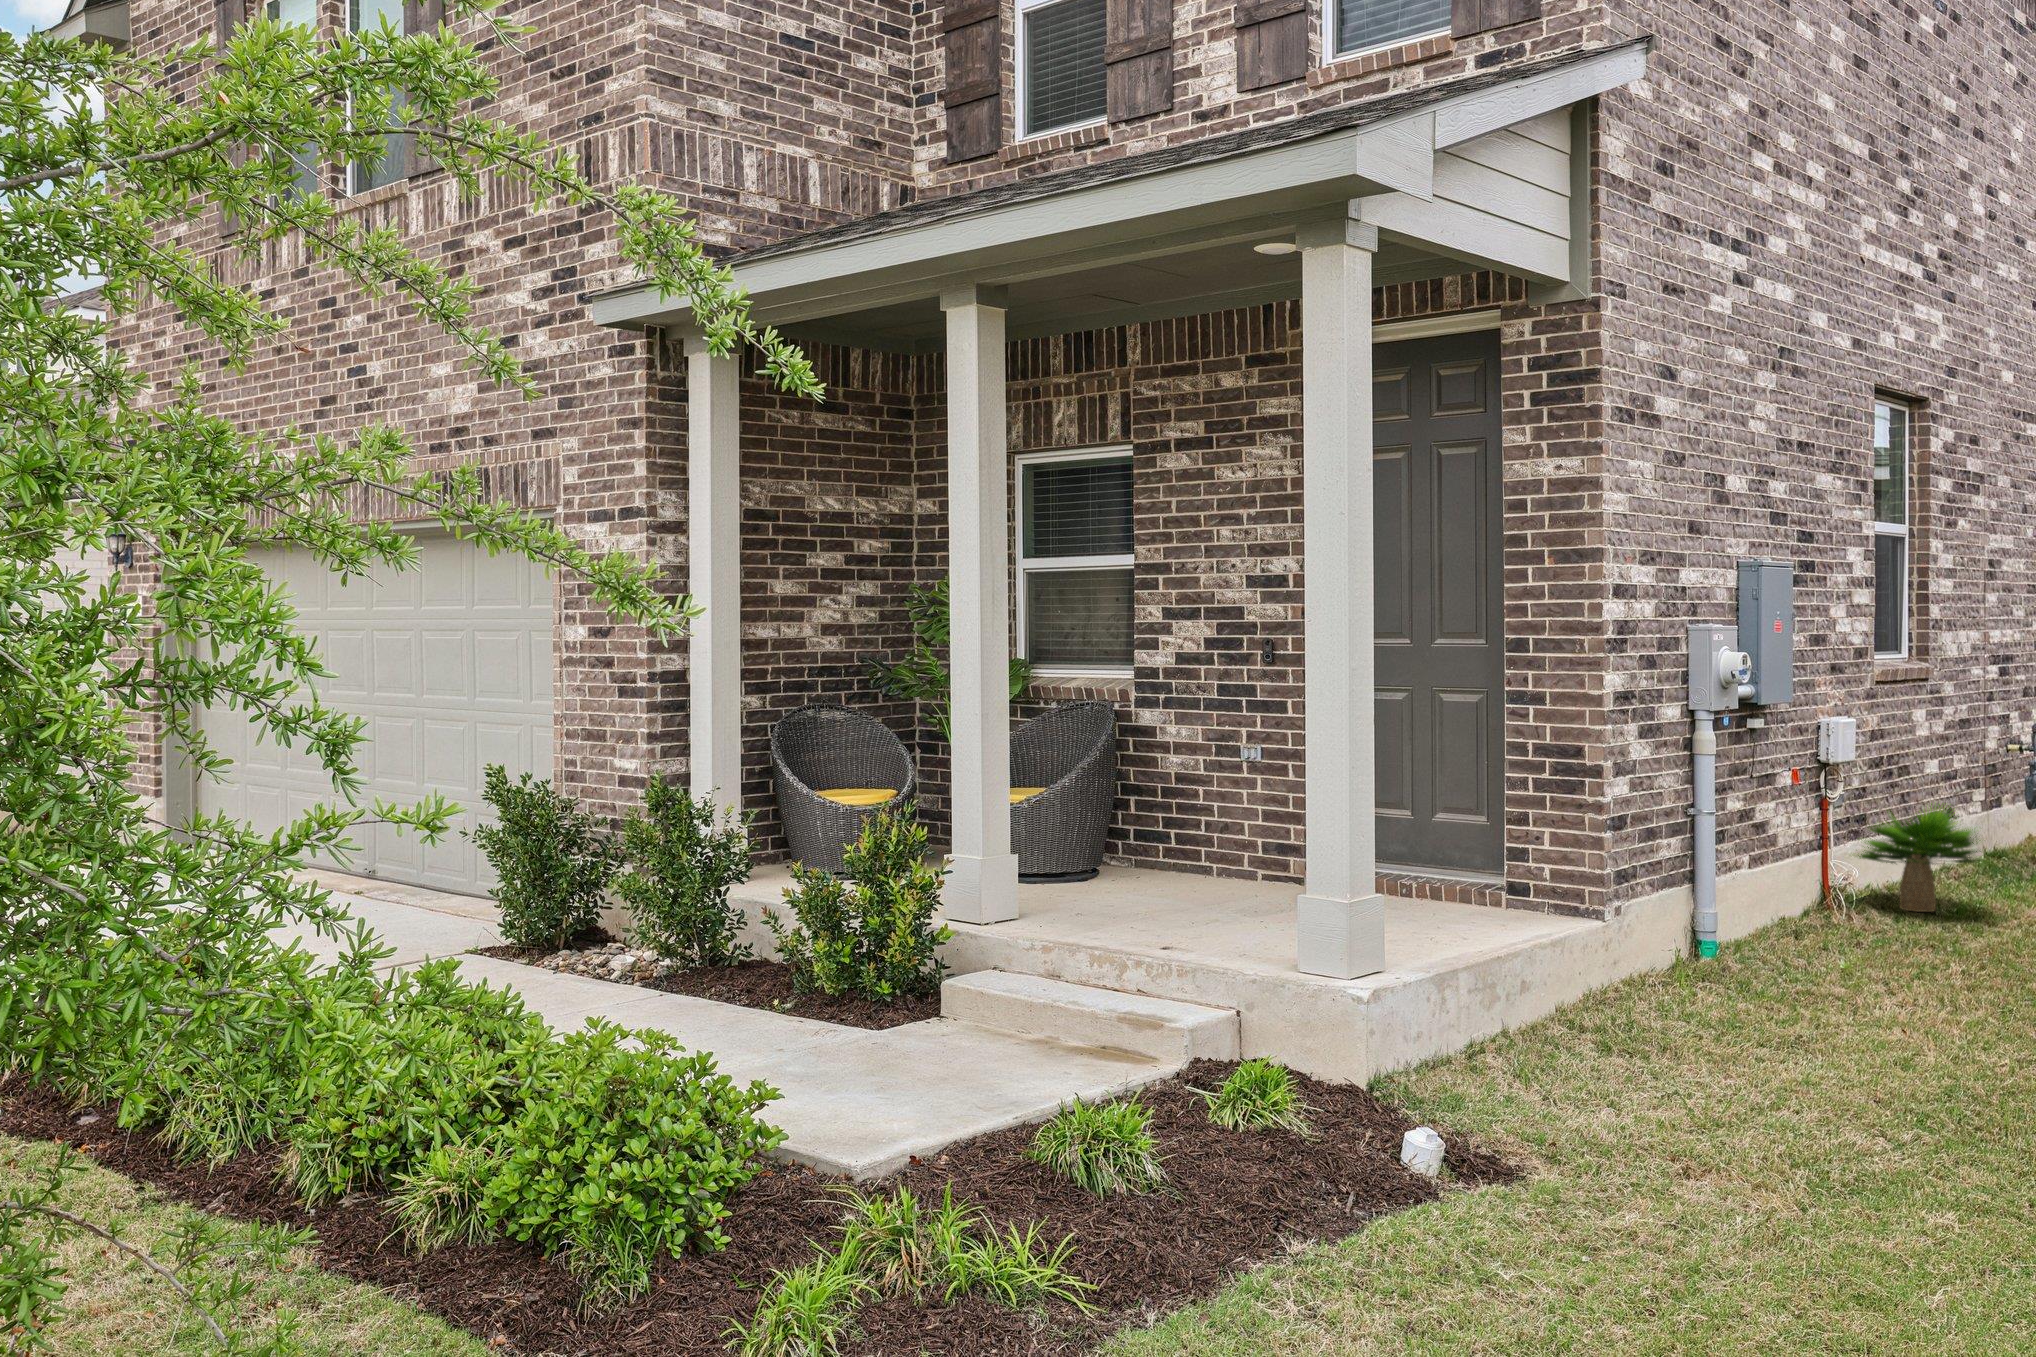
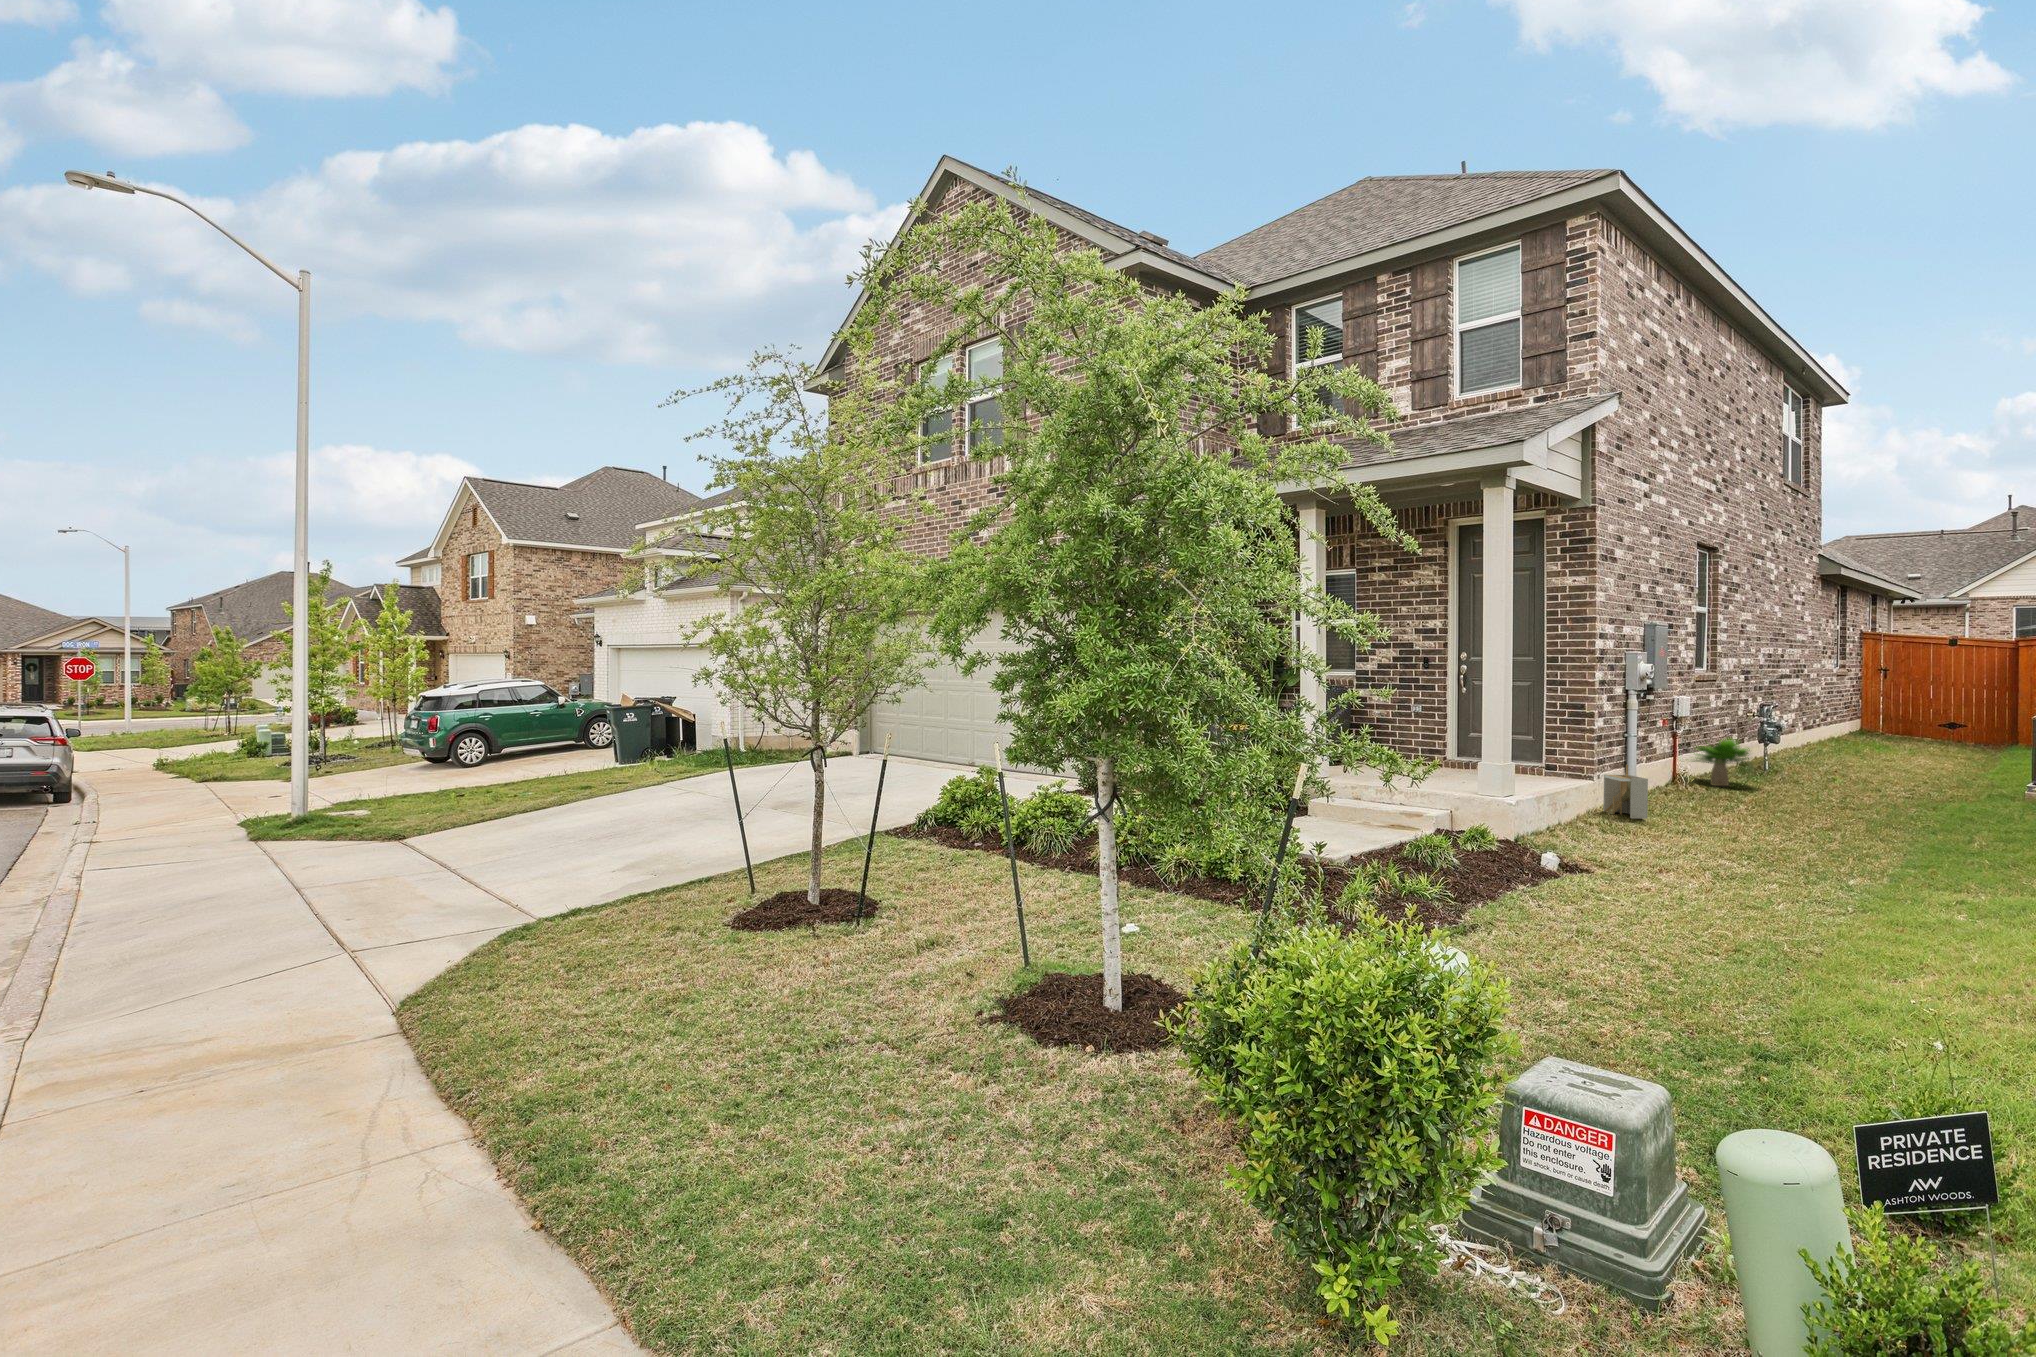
storage bin: none [1618,892,1705,1019] -> present [1603,765,1648,819]

